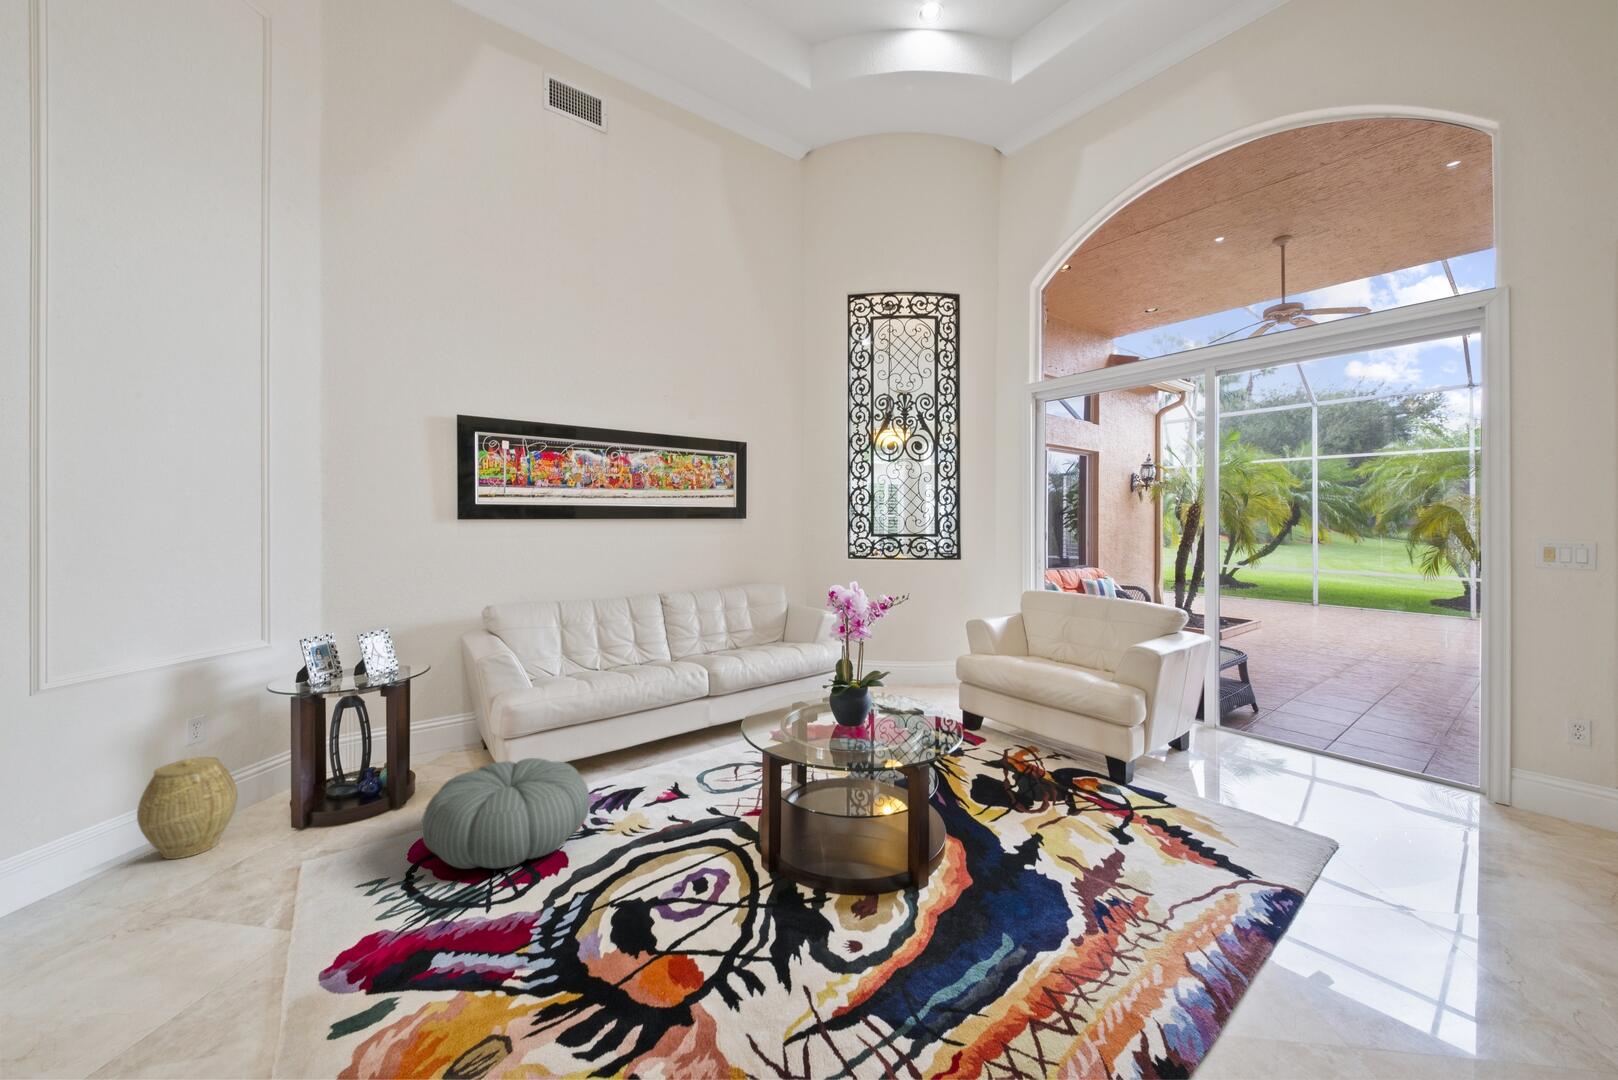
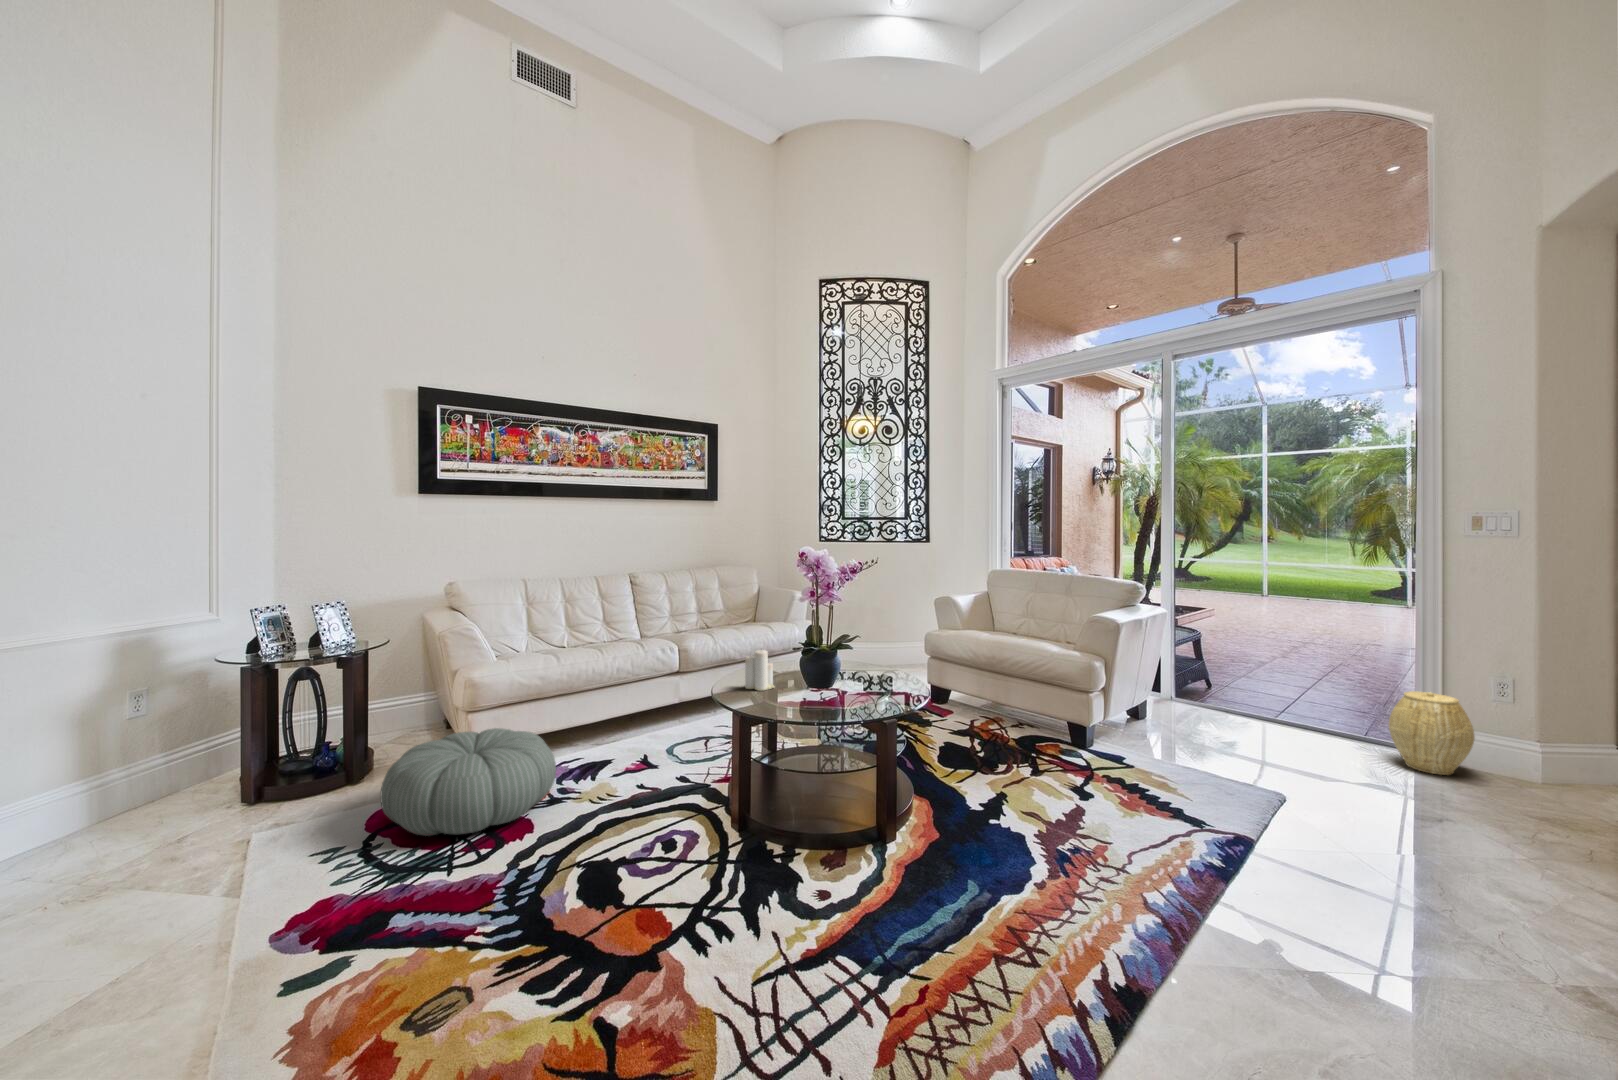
candle: none [775,681,806,725] -> present [745,650,774,691]
woven basket: present [137,757,238,859] -> present [1389,691,1475,775]

